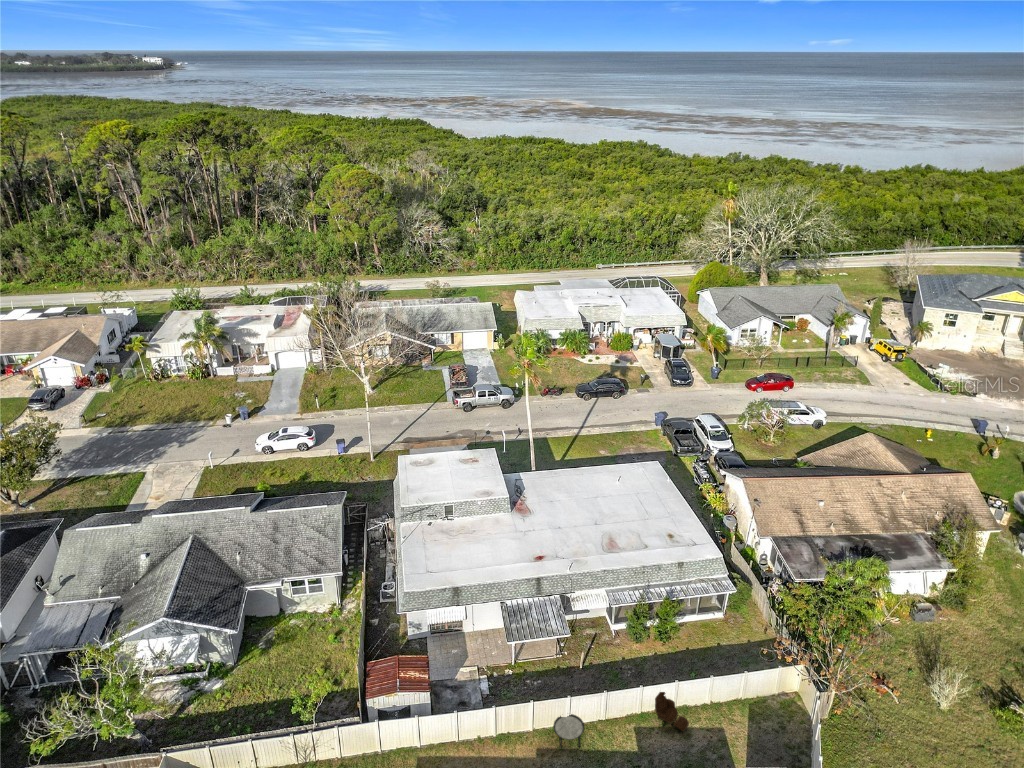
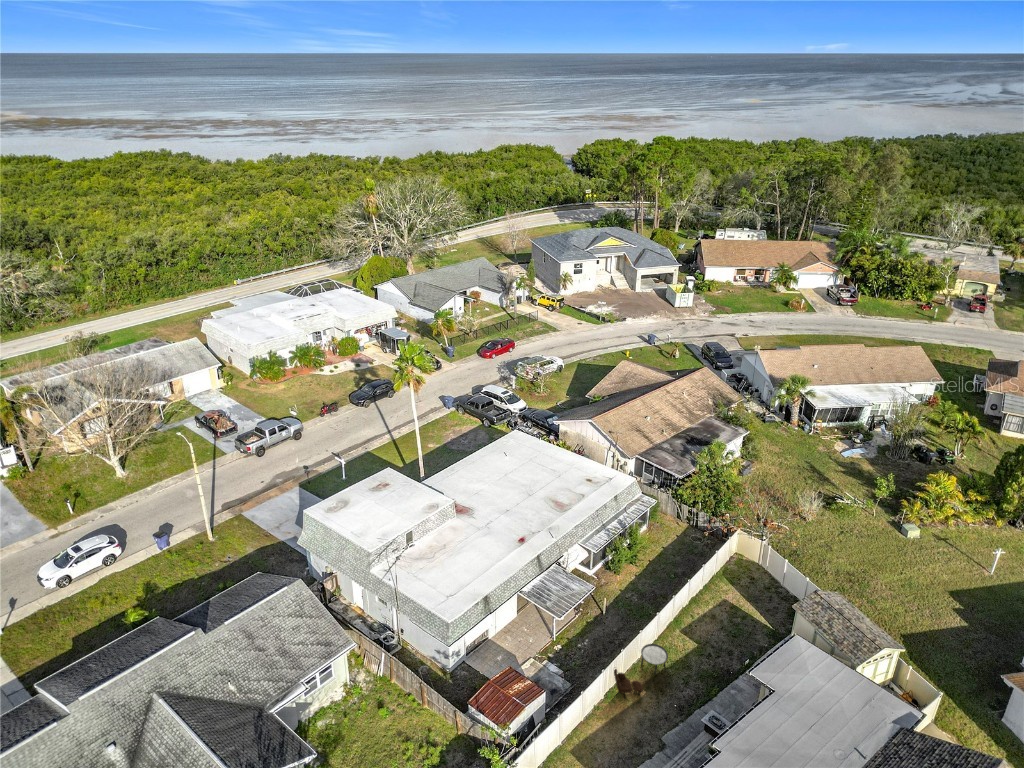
lounge chair: present [655,692,689,731] -> present [614,669,643,698]

